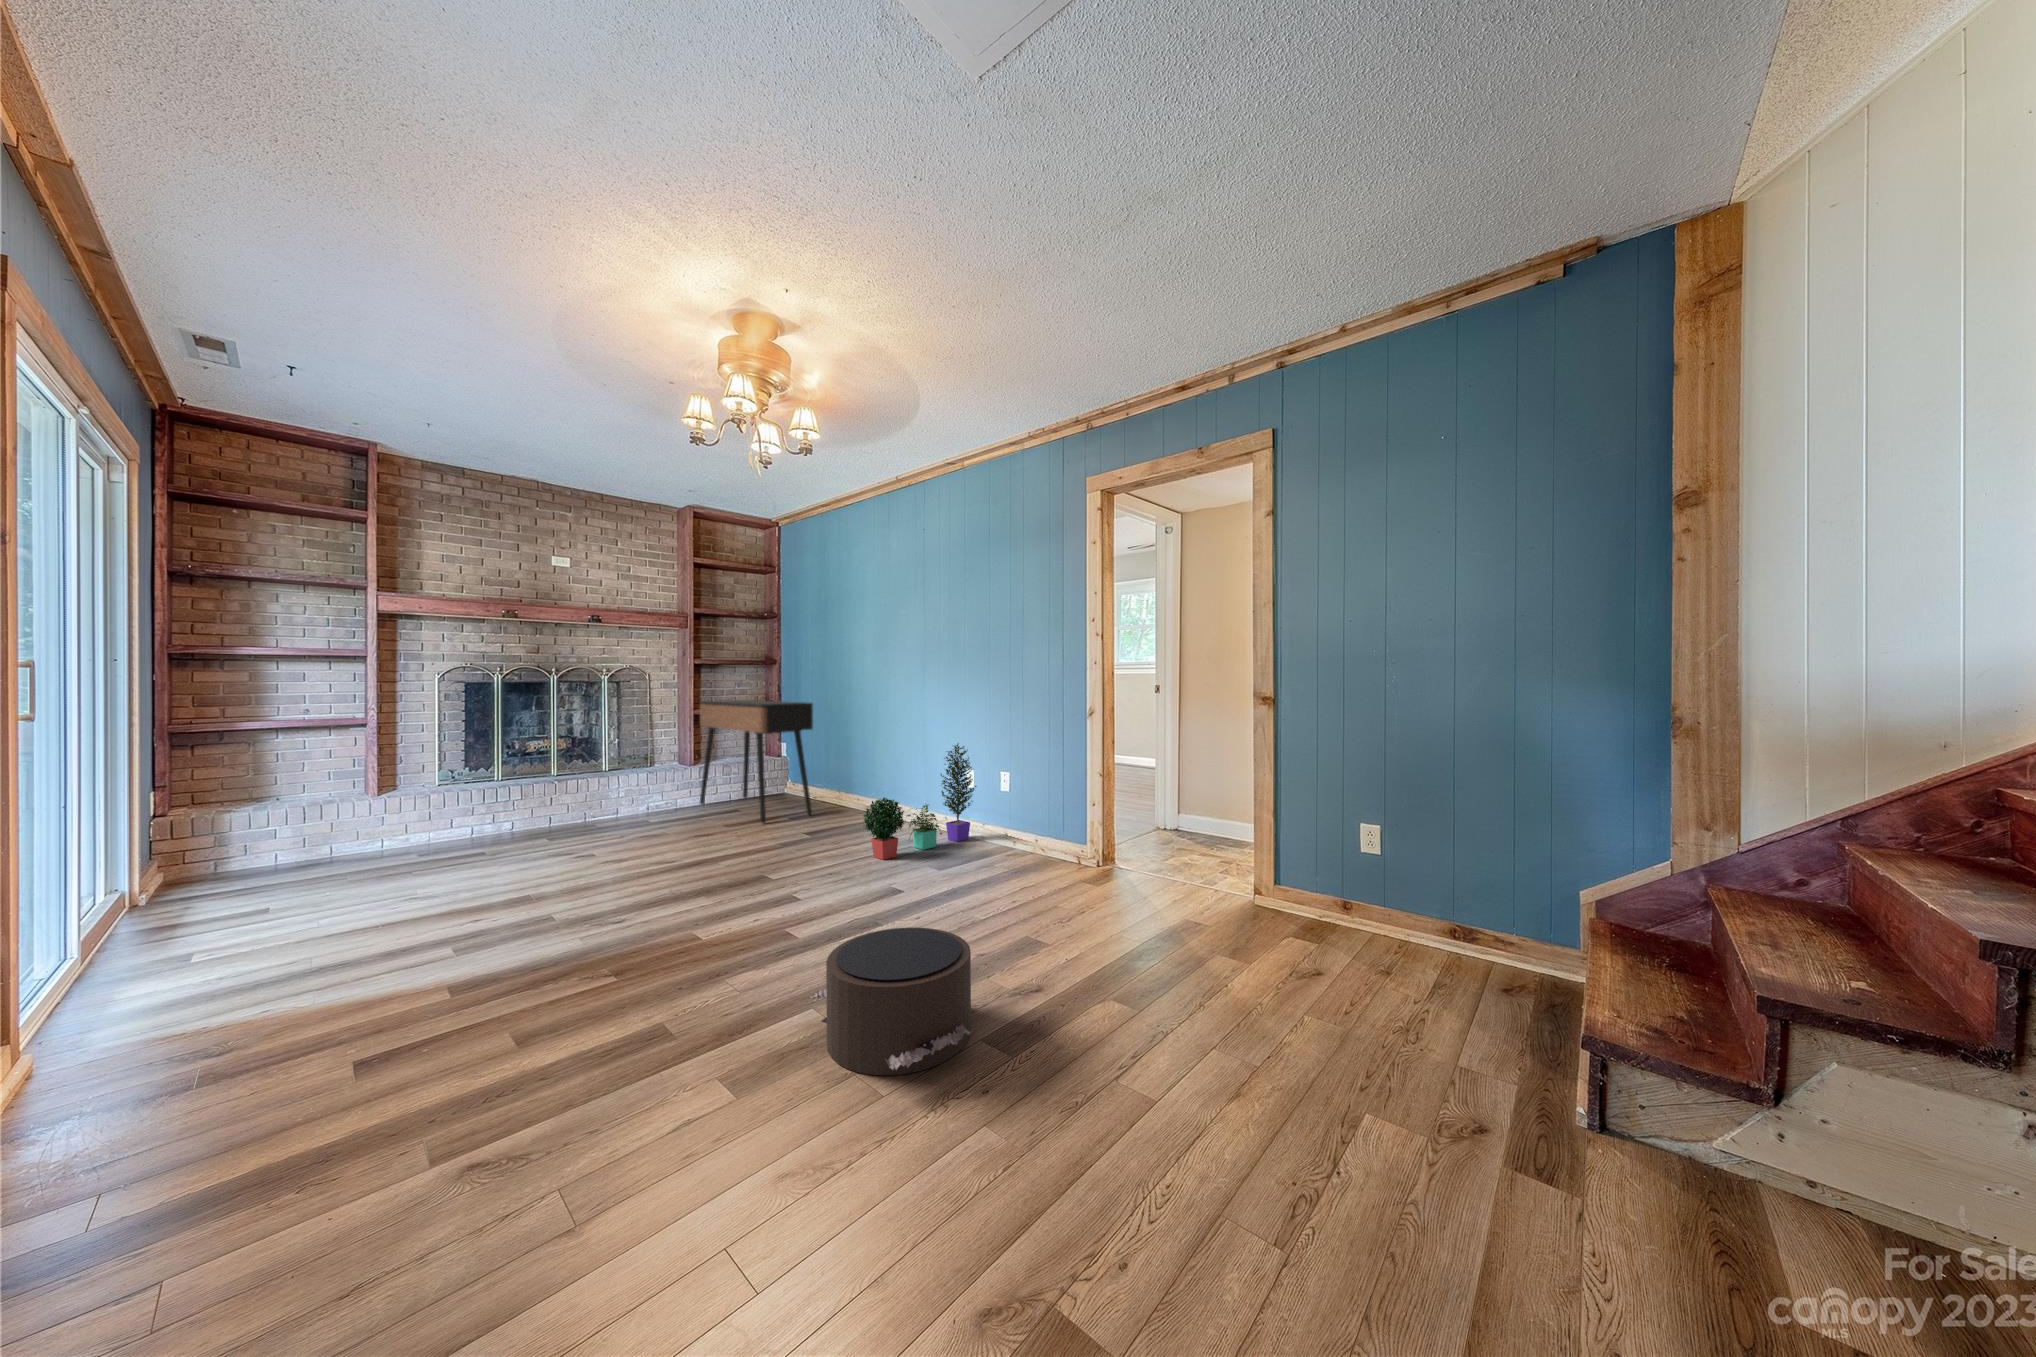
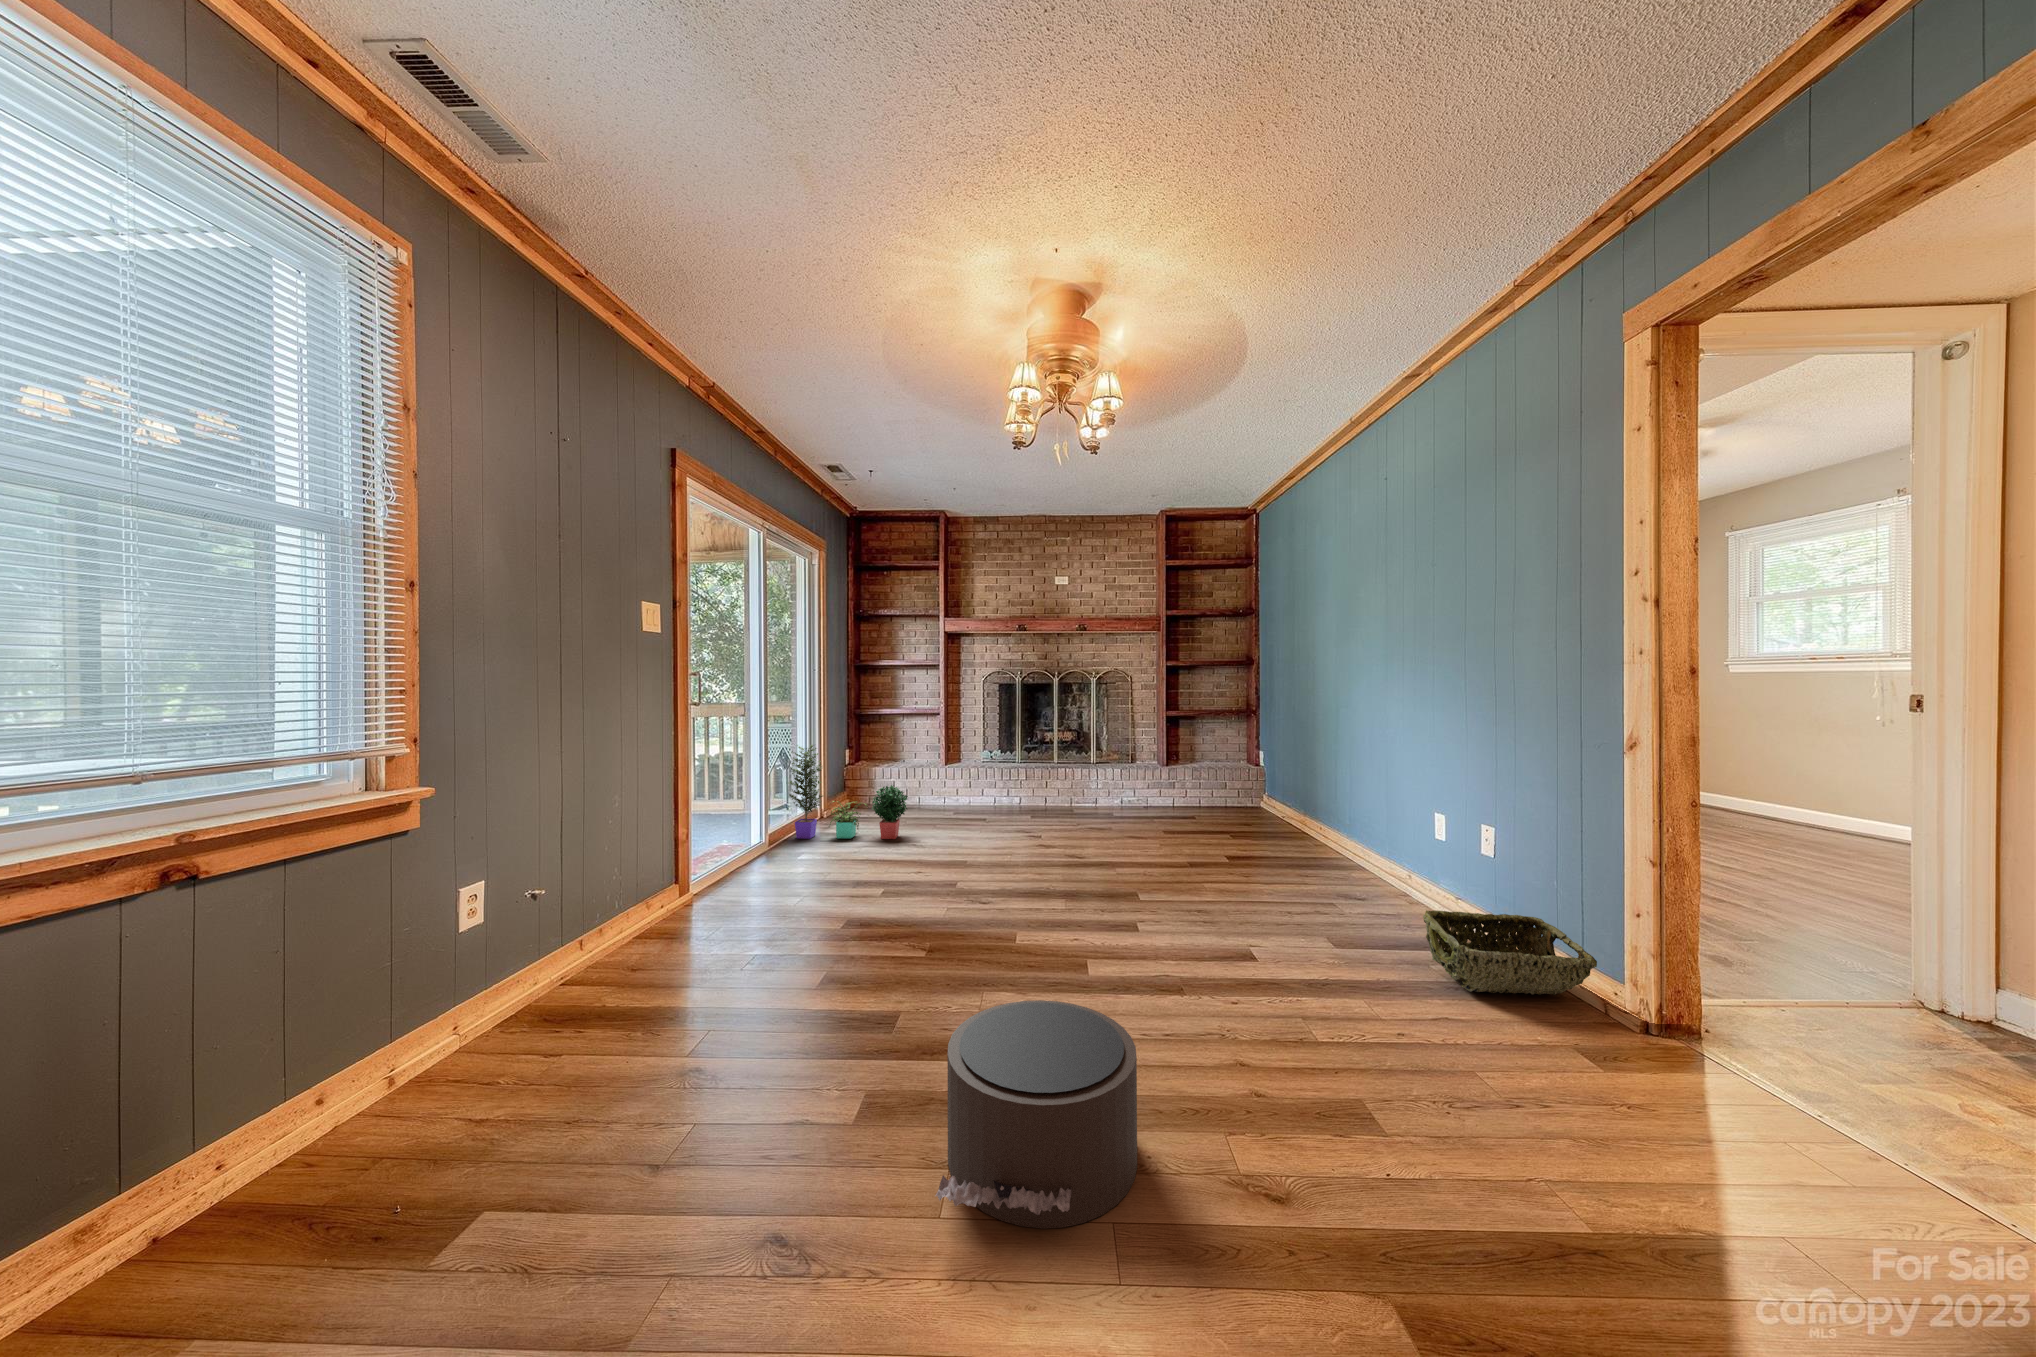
console table: present [700,700,813,823] -> none [1169,703,1260,837]
potted plant: present [863,743,977,860] -> present [789,745,908,839]
woven basket: none [993,822,1074,872] -> present [1423,910,1597,995]

